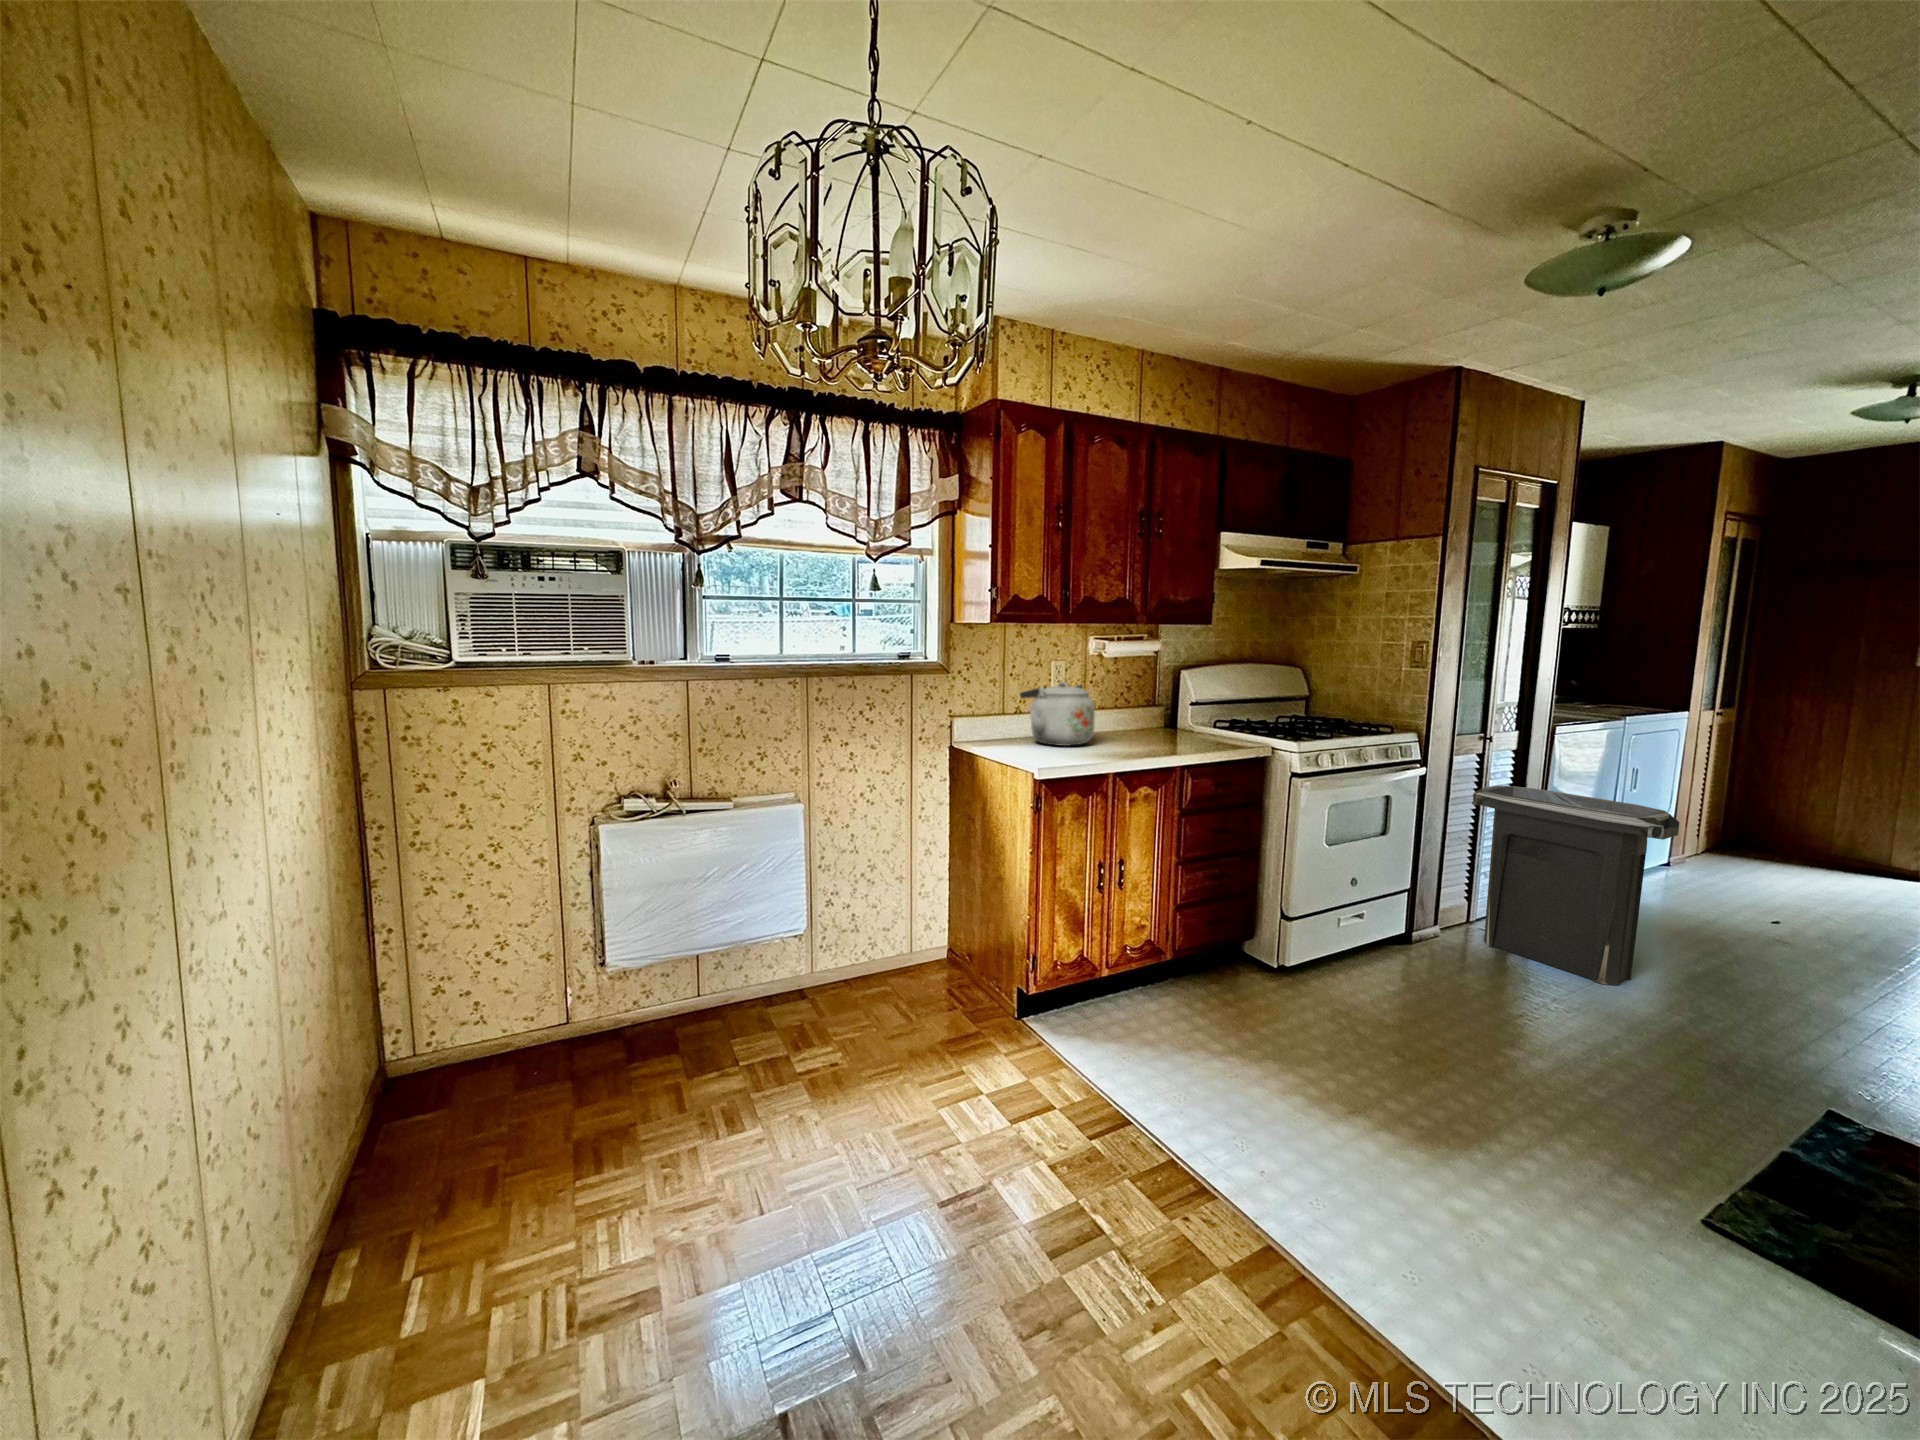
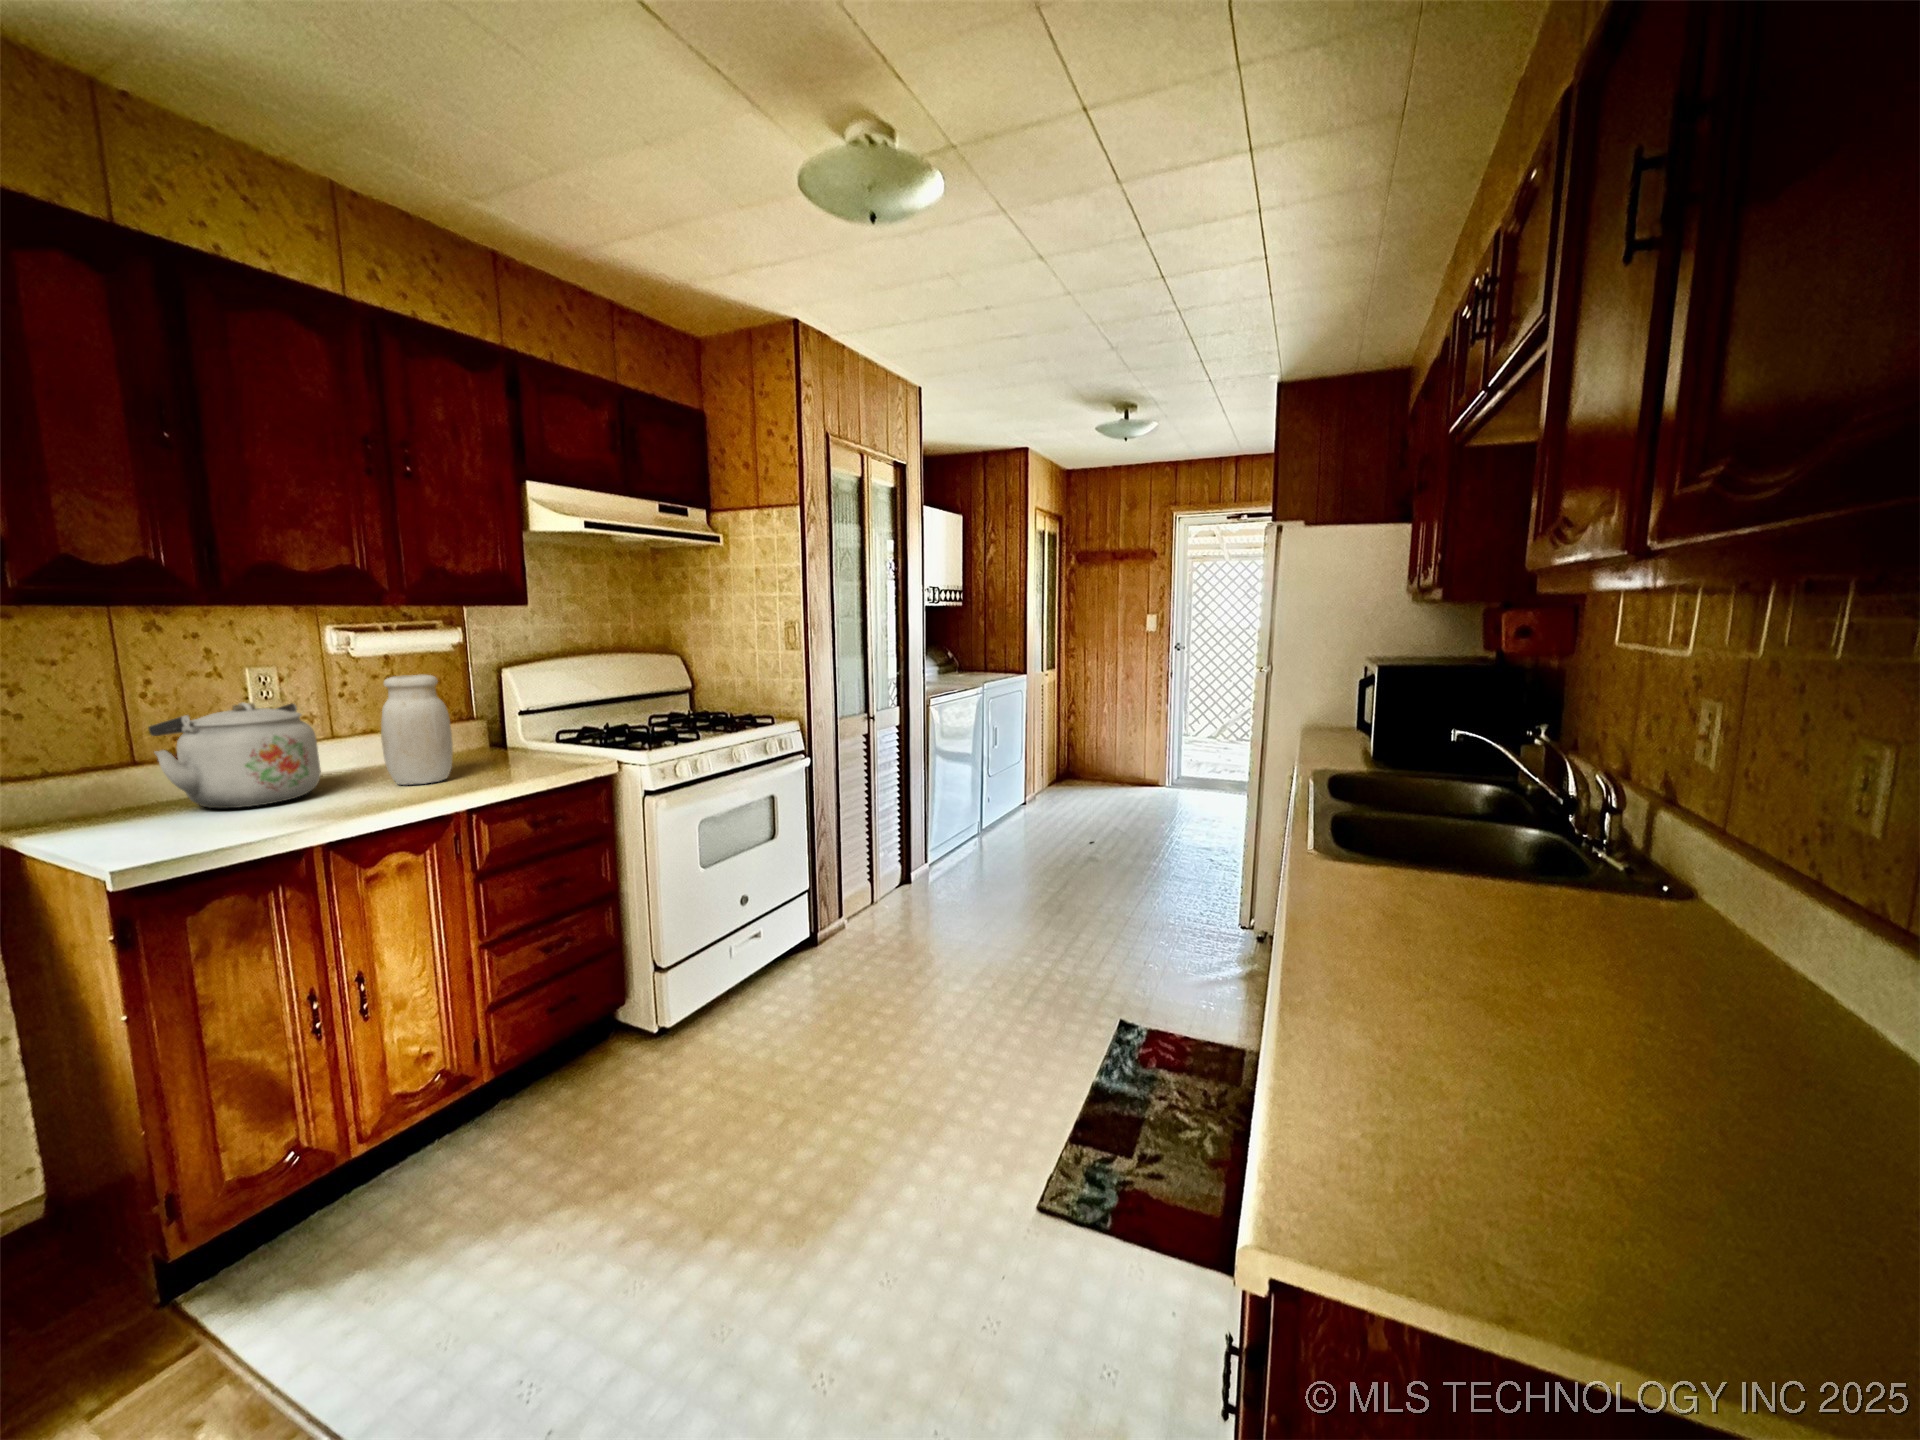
jar: none [1126,671,1167,745] -> present [381,675,453,785]
trash can: present [1473,786,1679,985] -> none [861,763,1012,941]

